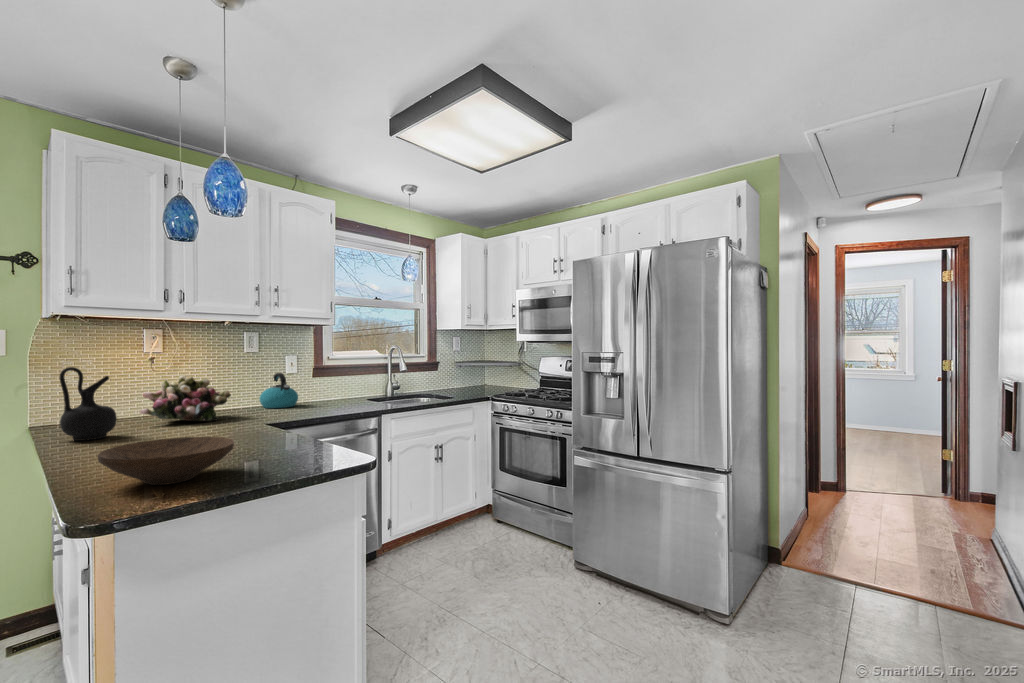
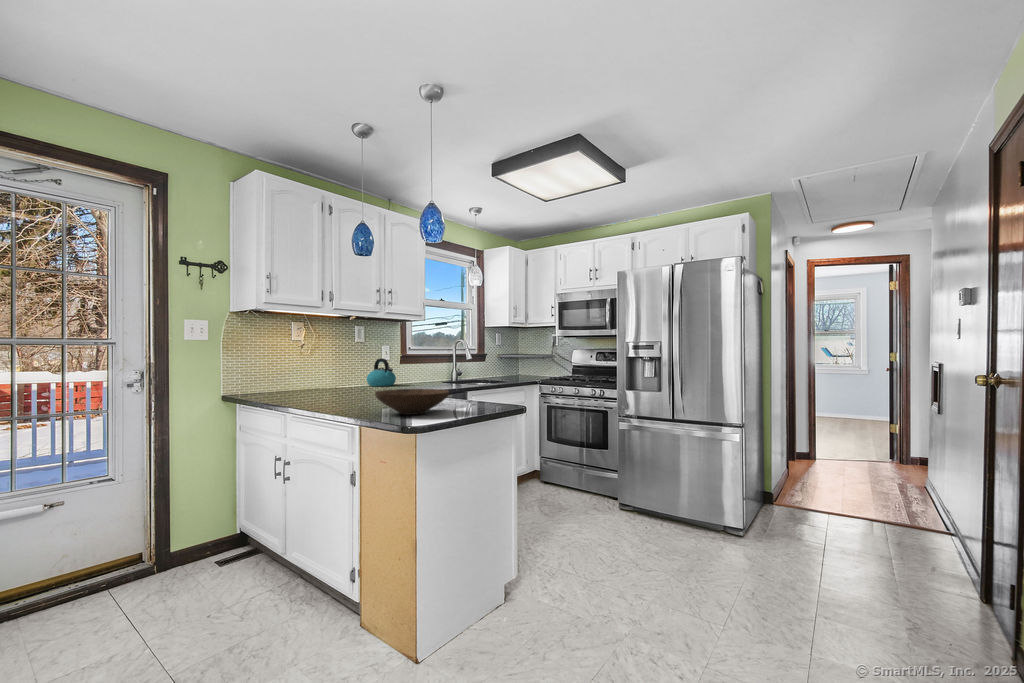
ceramic jug: present [59,367,117,441] -> none [272,346,307,400]
flower arrangement: present [140,376,231,421] -> none [303,357,363,392]

